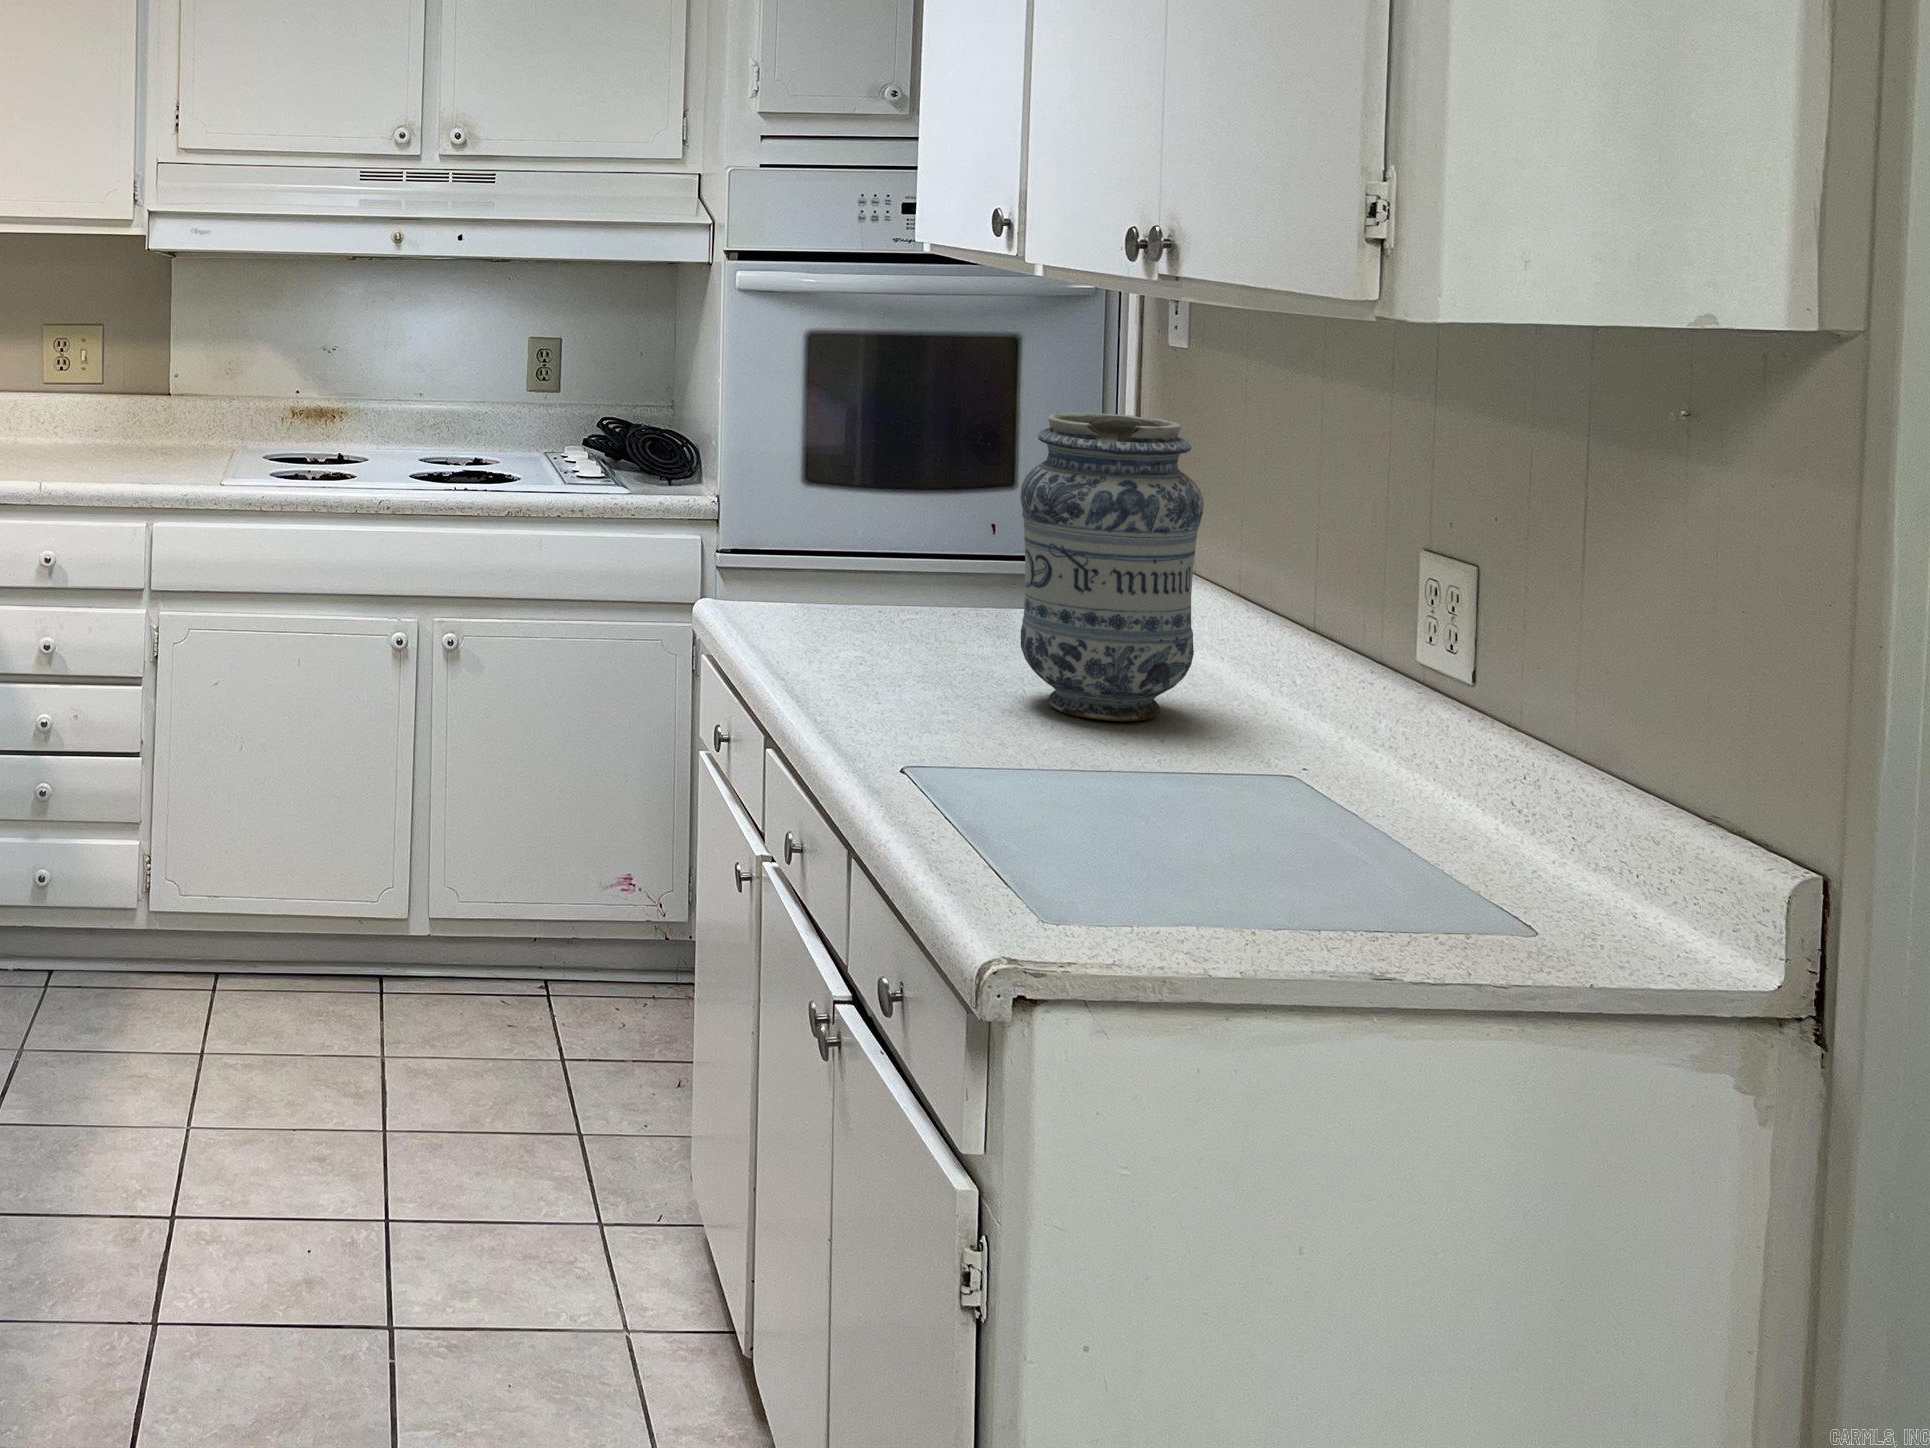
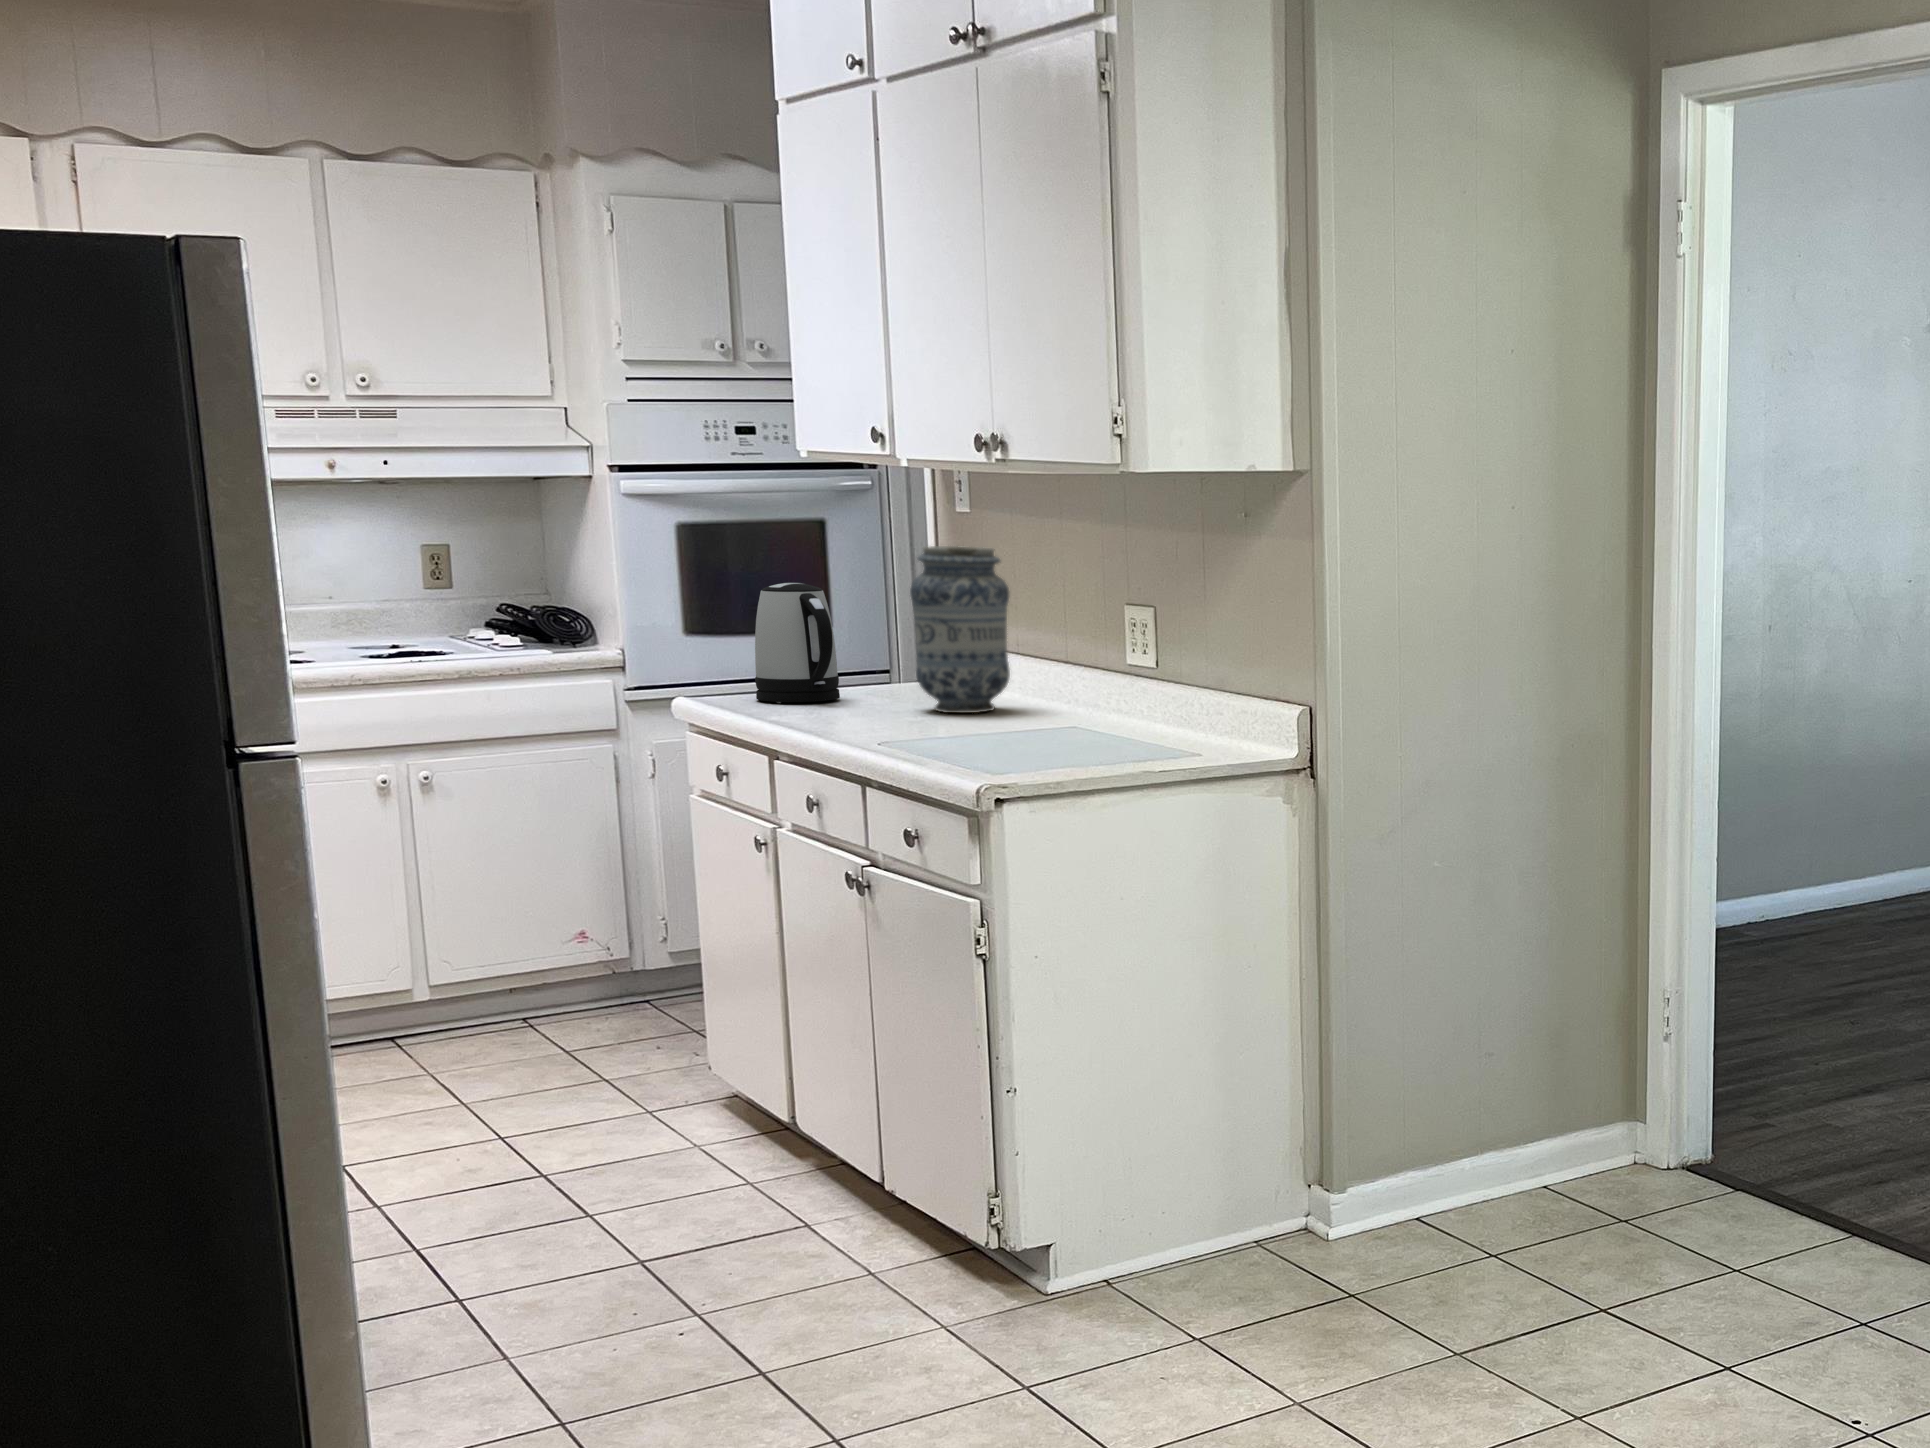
kettle: none [784,452,914,650] -> present [755,583,840,703]

